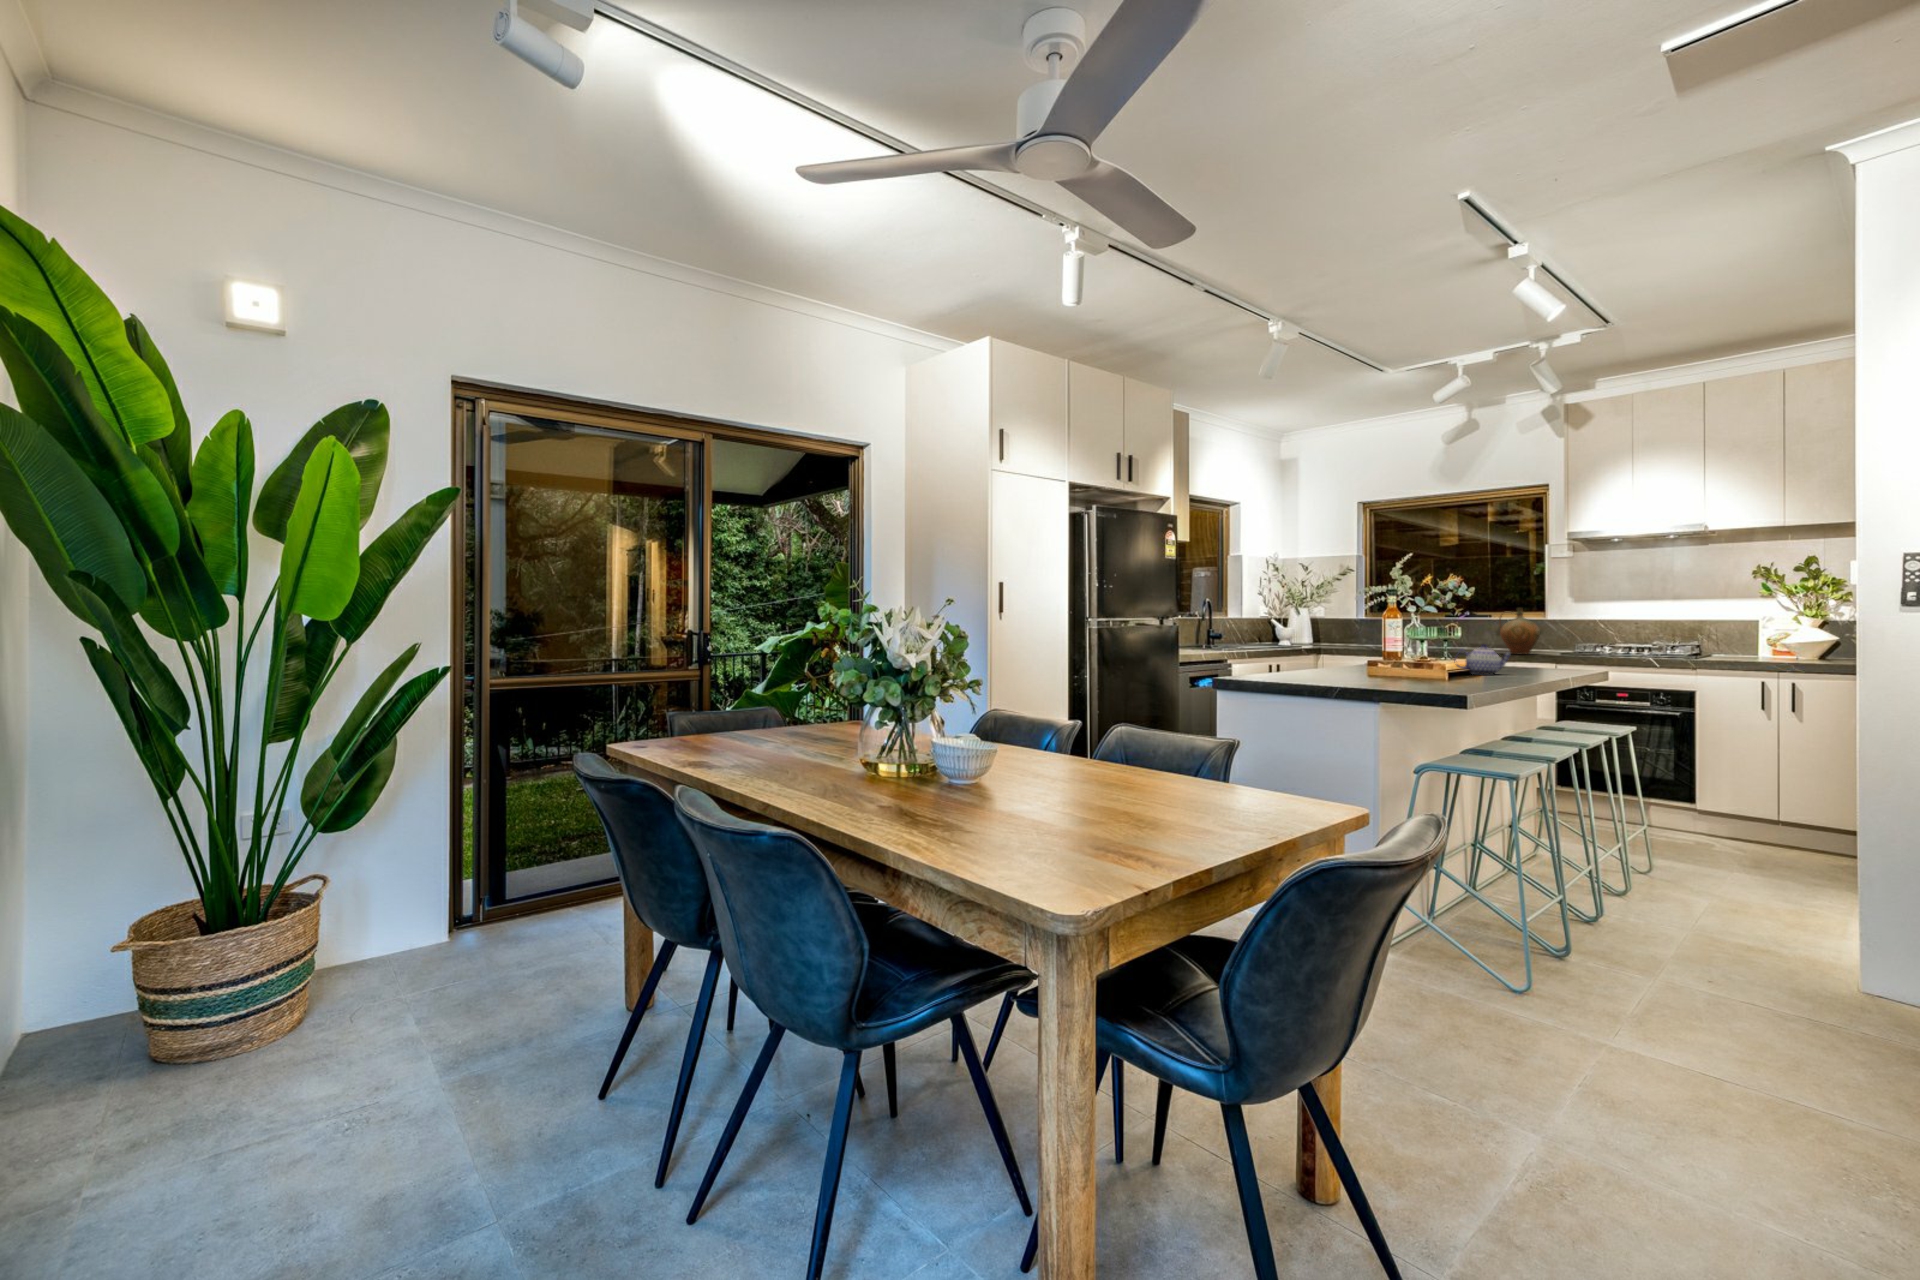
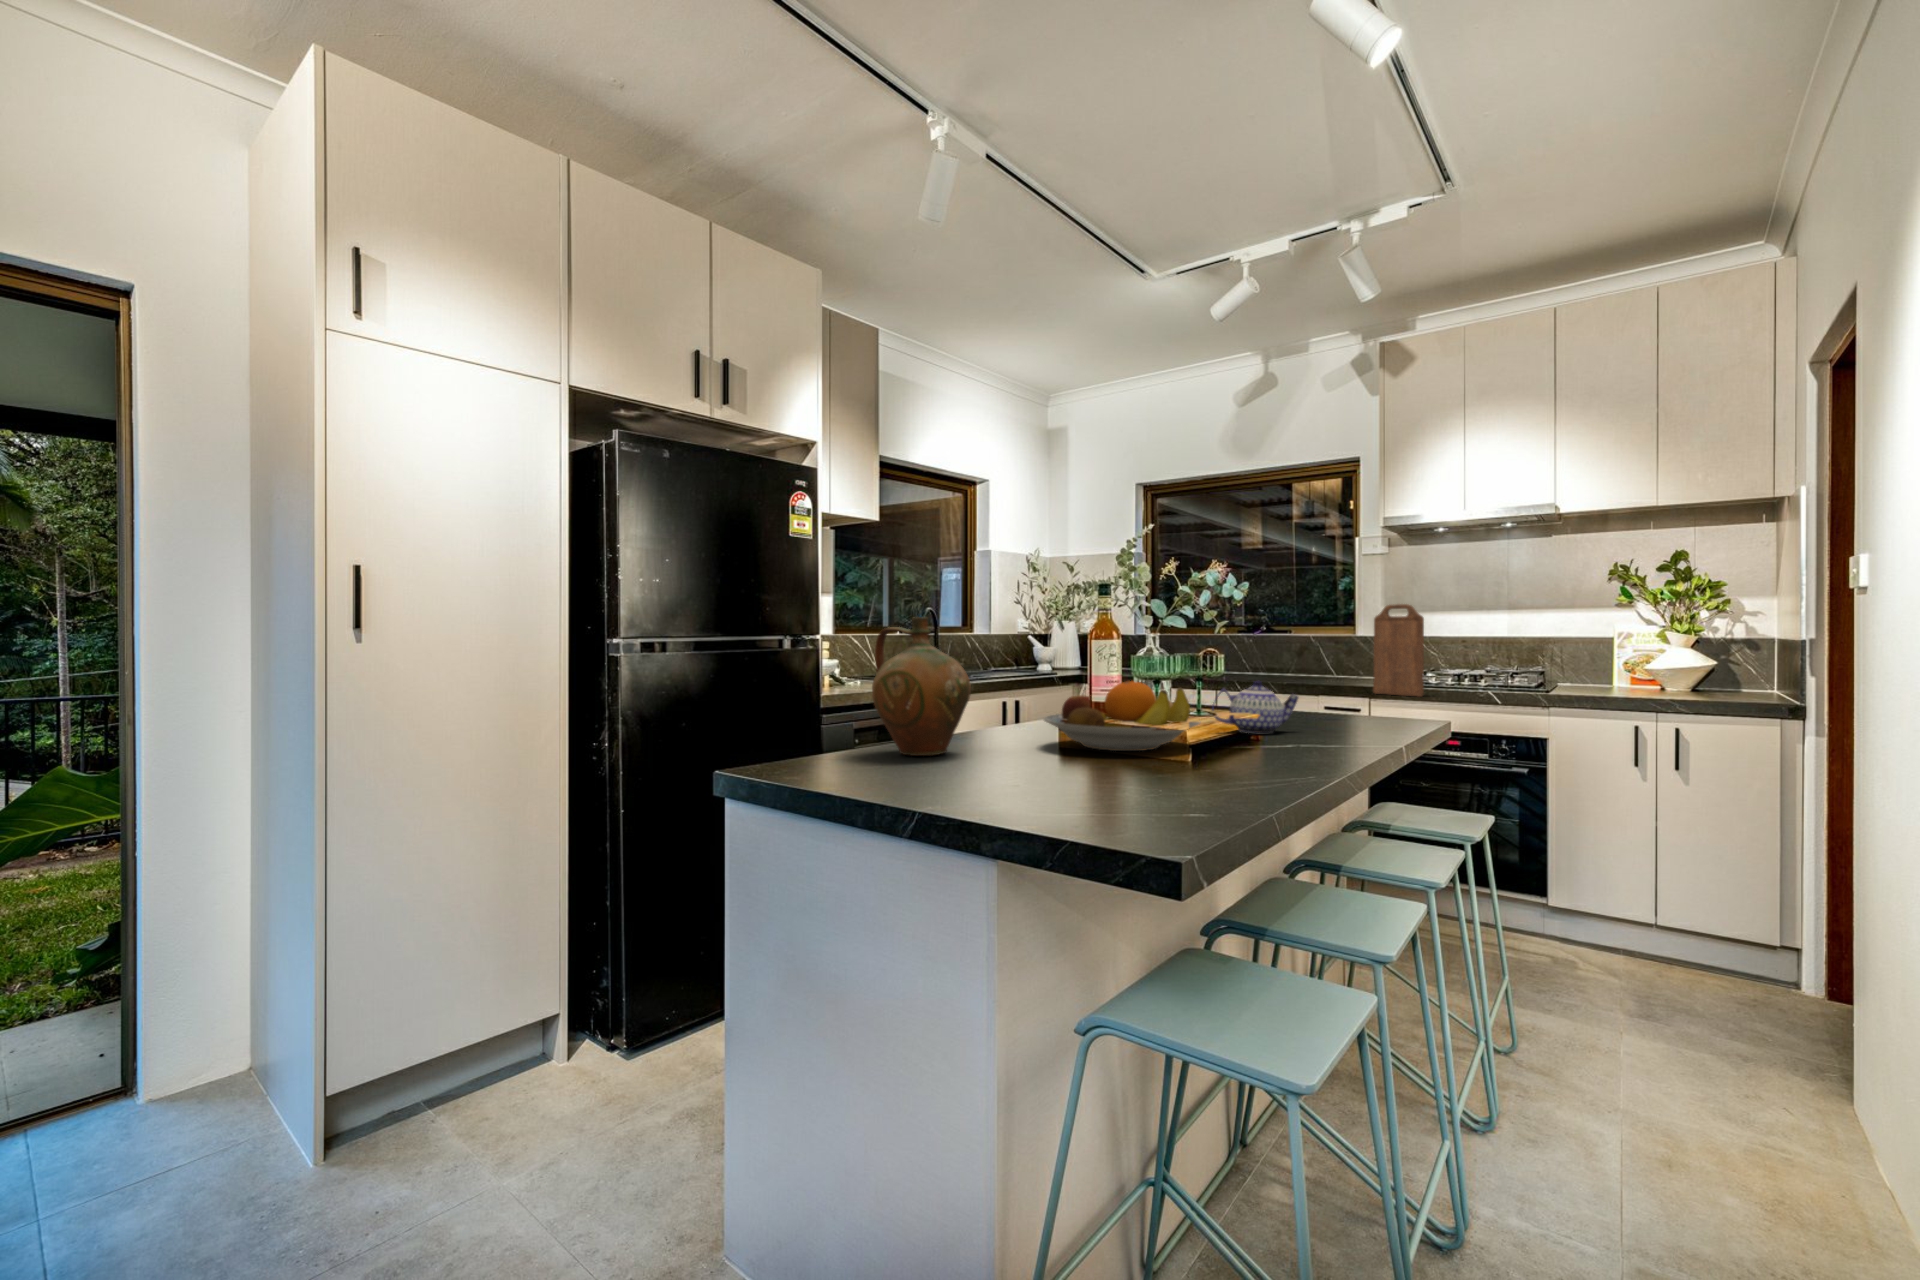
cutting board: none [1559,597,1599,661] -> present [1373,604,1424,697]
ceramic jug: present [1500,608,1540,655] -> present [872,617,971,756]
fruit bowl: none [1359,642,1455,679] -> present [1044,681,1200,751]

